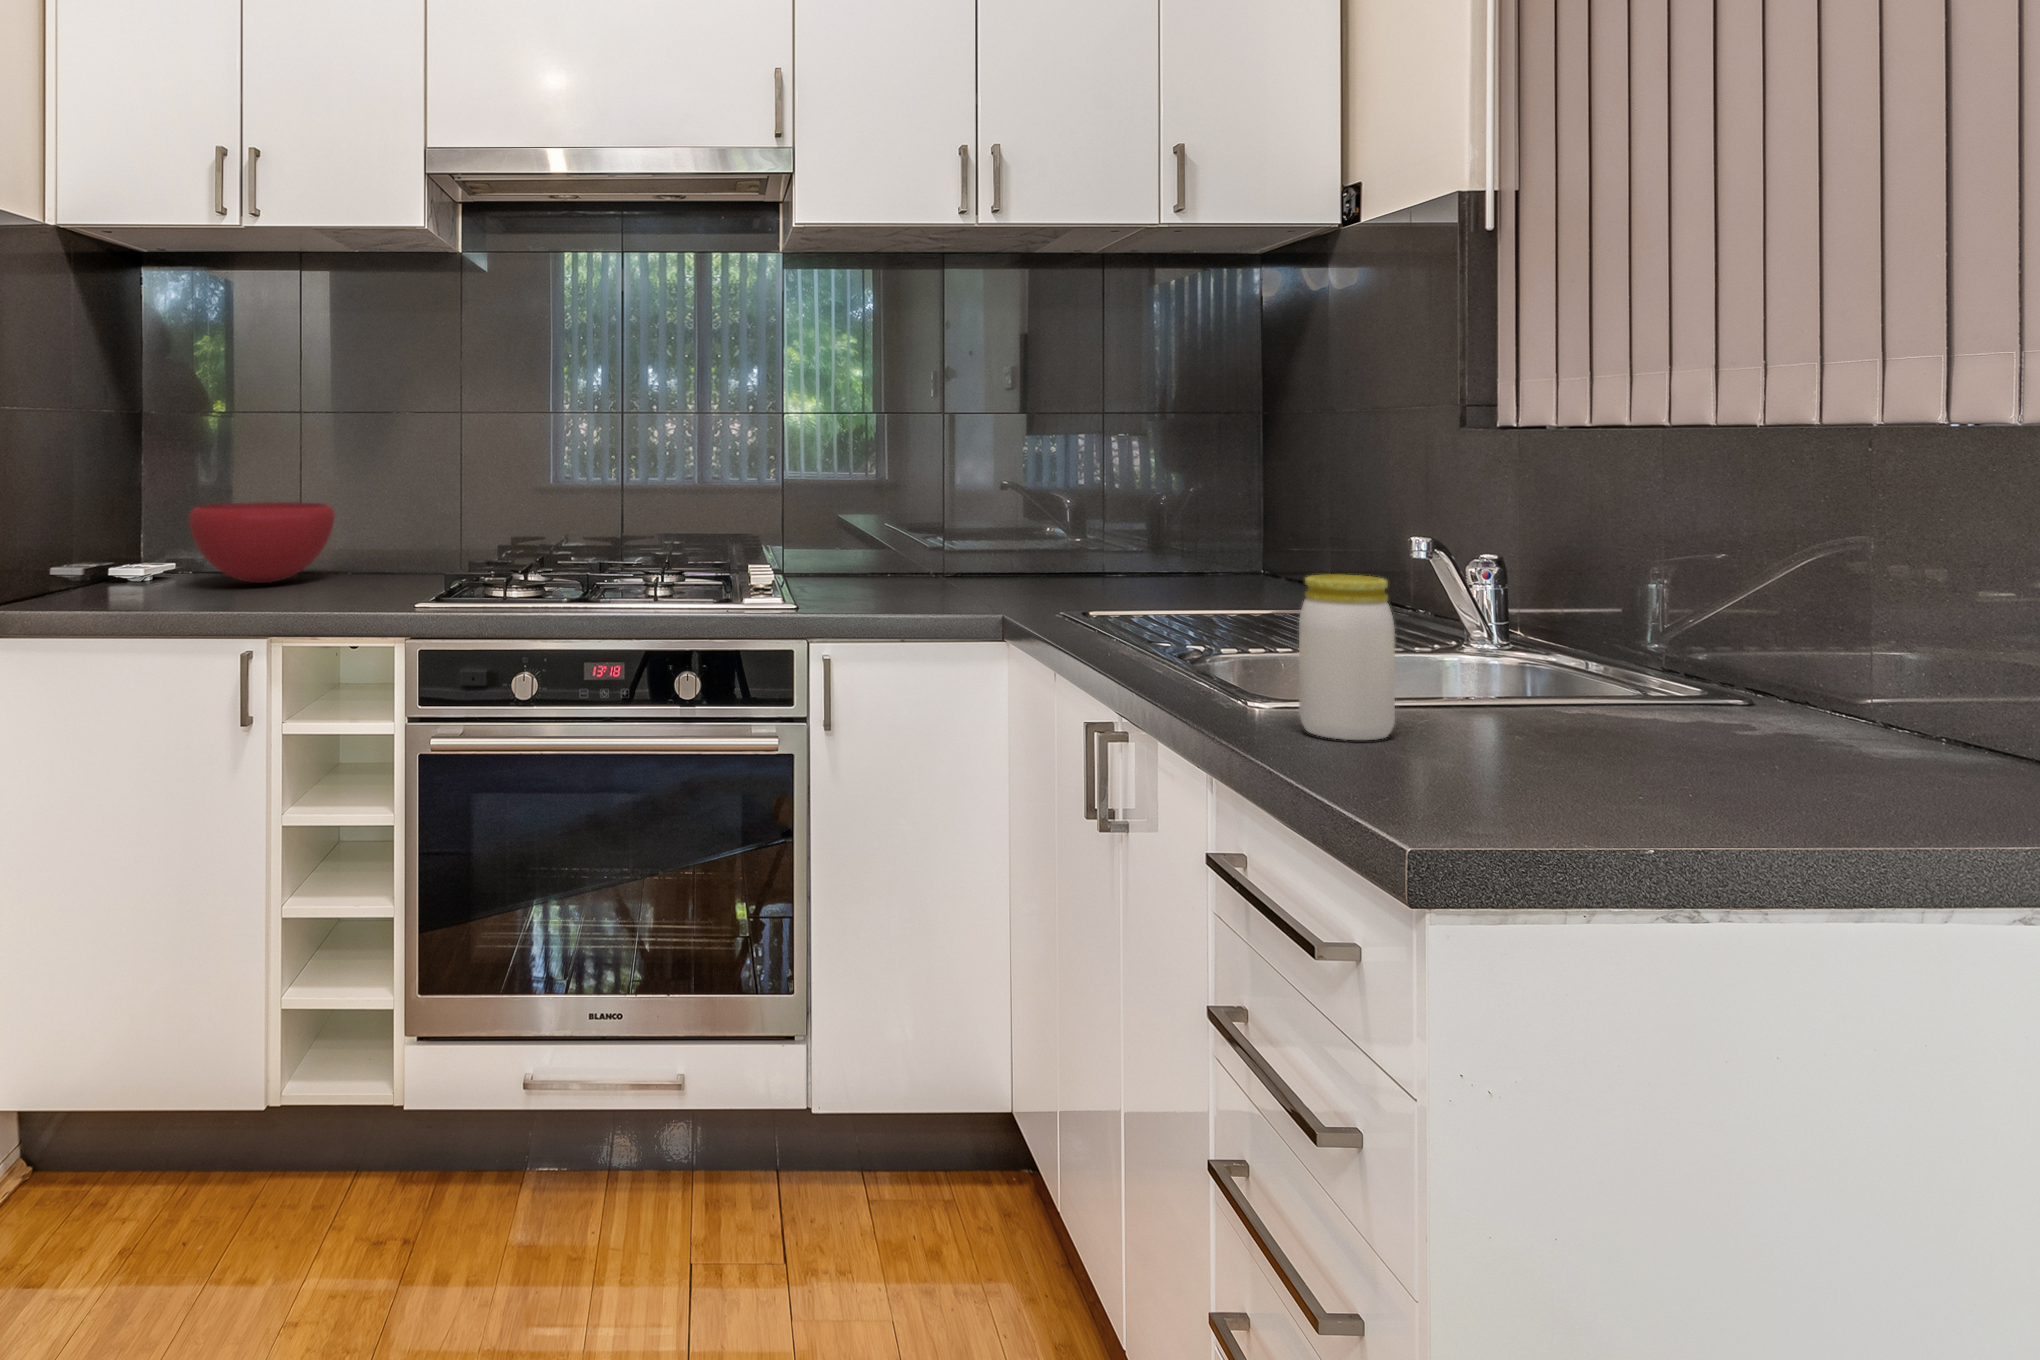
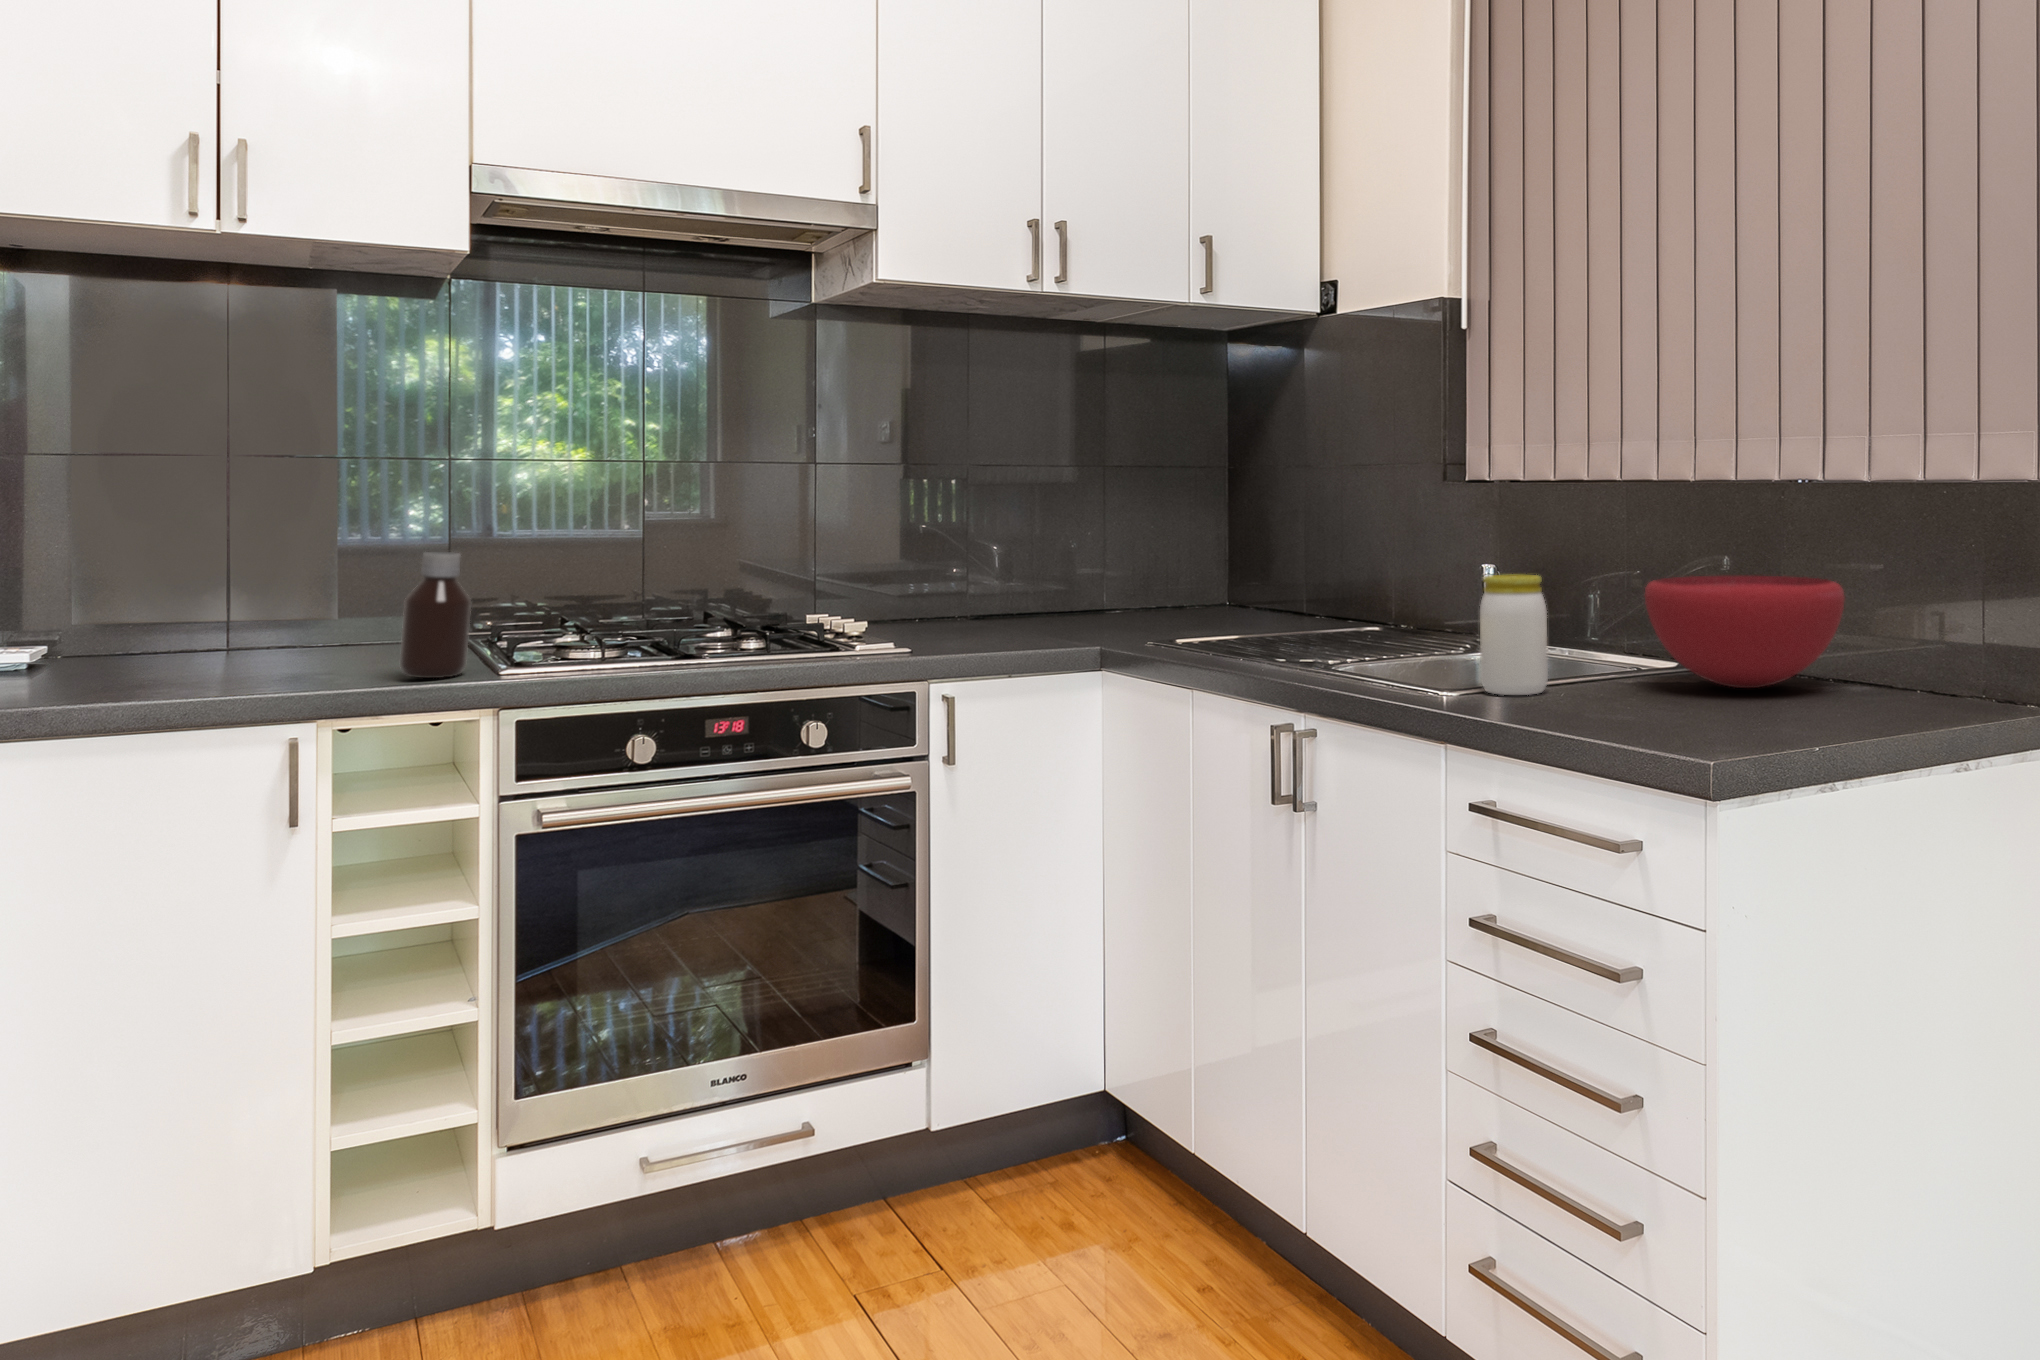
bottle: none [337,486,394,601] -> present [400,552,471,678]
bowl: present [189,502,335,583] -> present [1645,576,1844,688]

